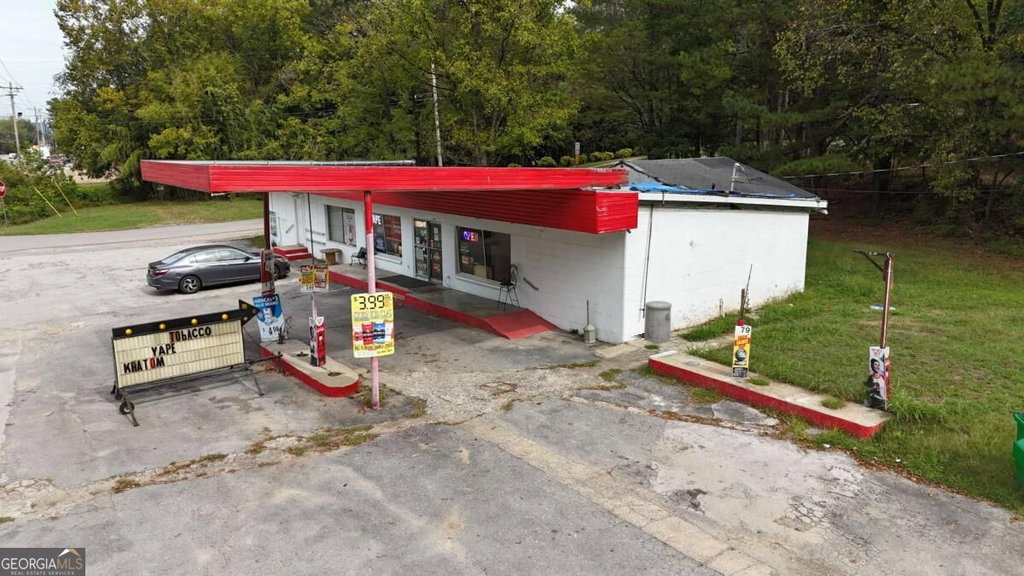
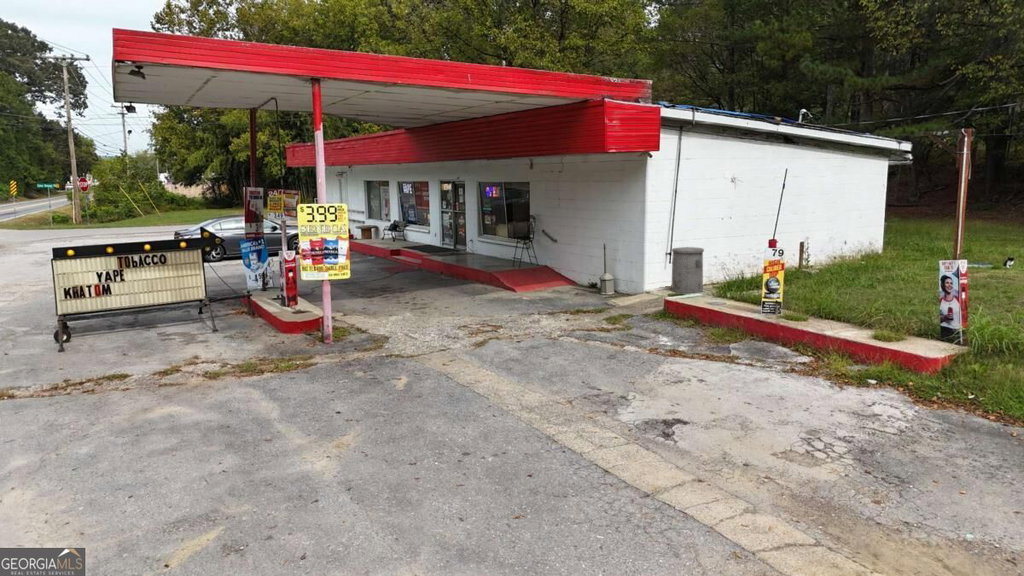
potted plant: present [861,374,883,406] -> none [916,295,956,339]

